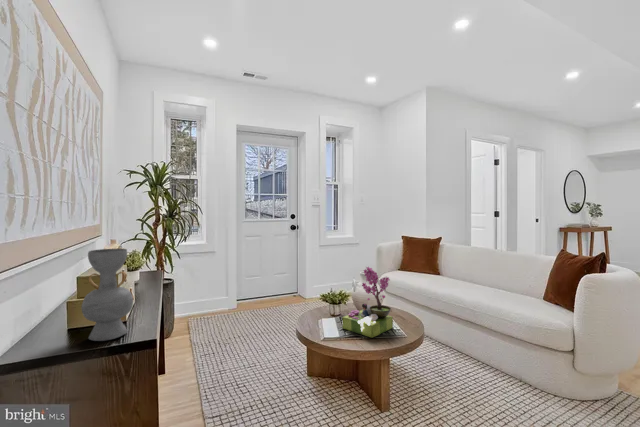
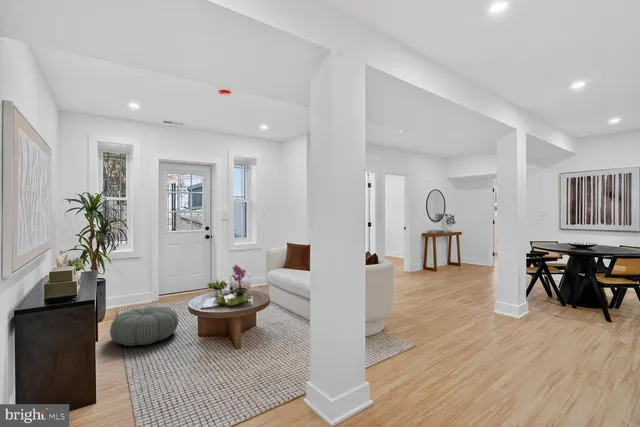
decorative vase: present [82,249,133,341] -> none [56,257,82,301]
pouf: none [181,324,276,391] -> present [110,306,178,346]

